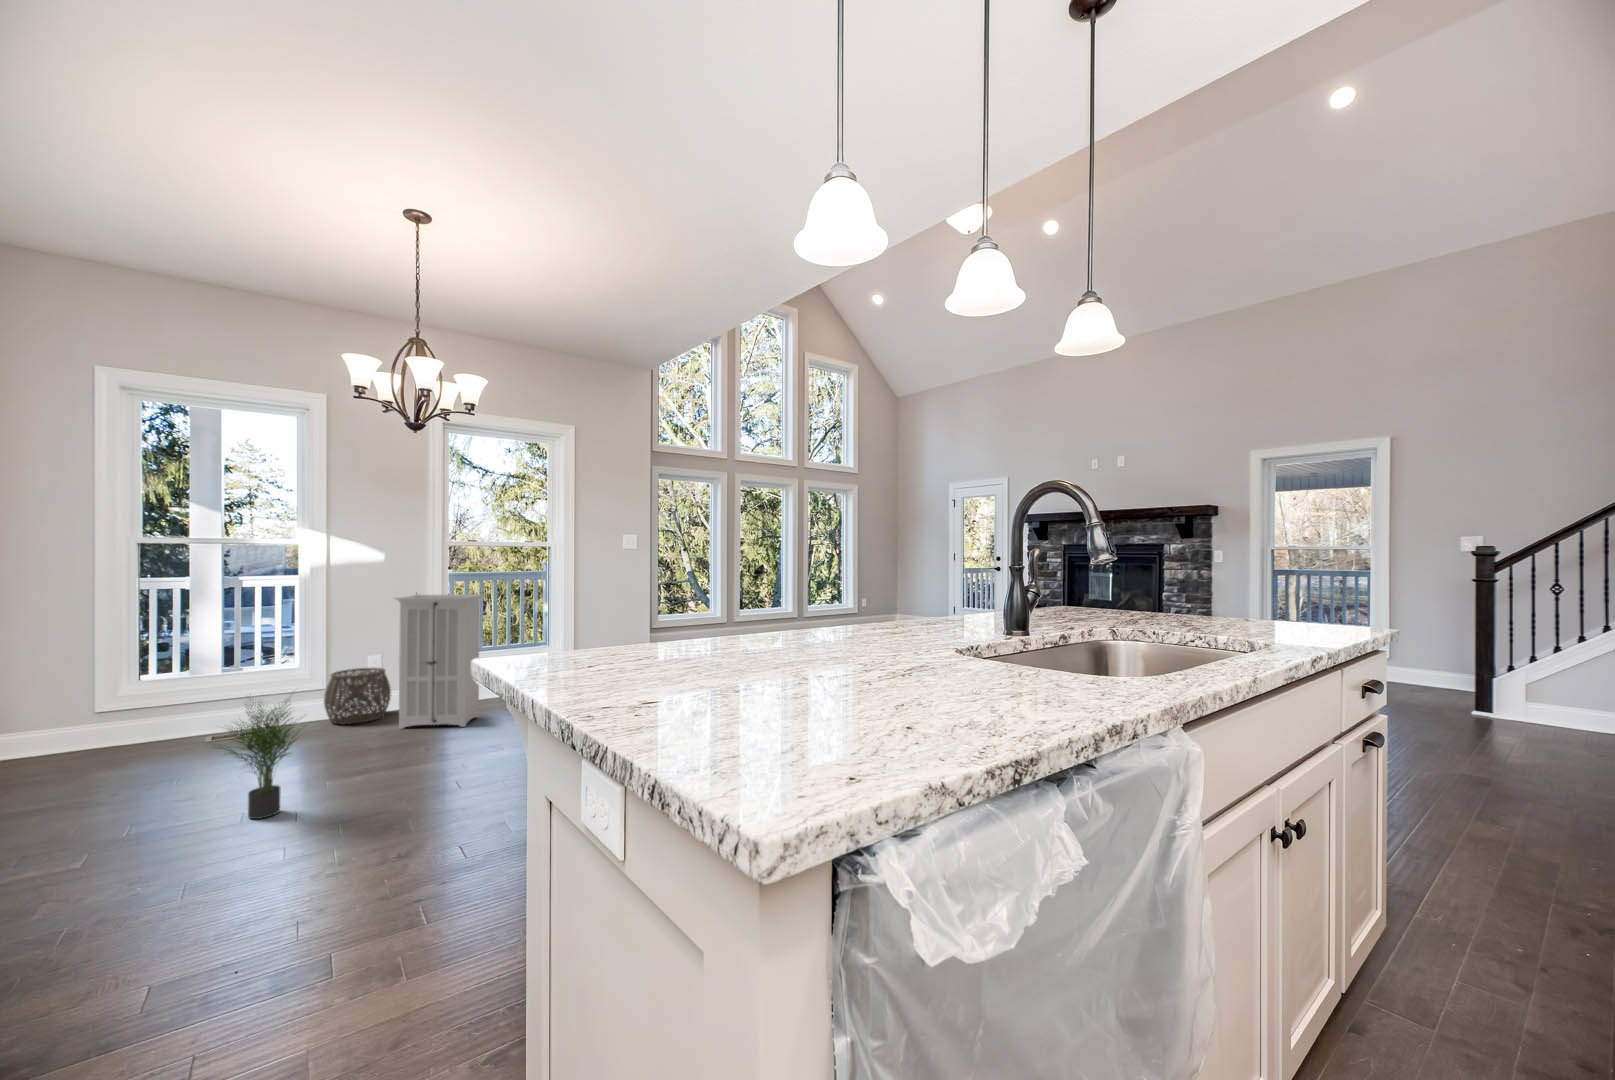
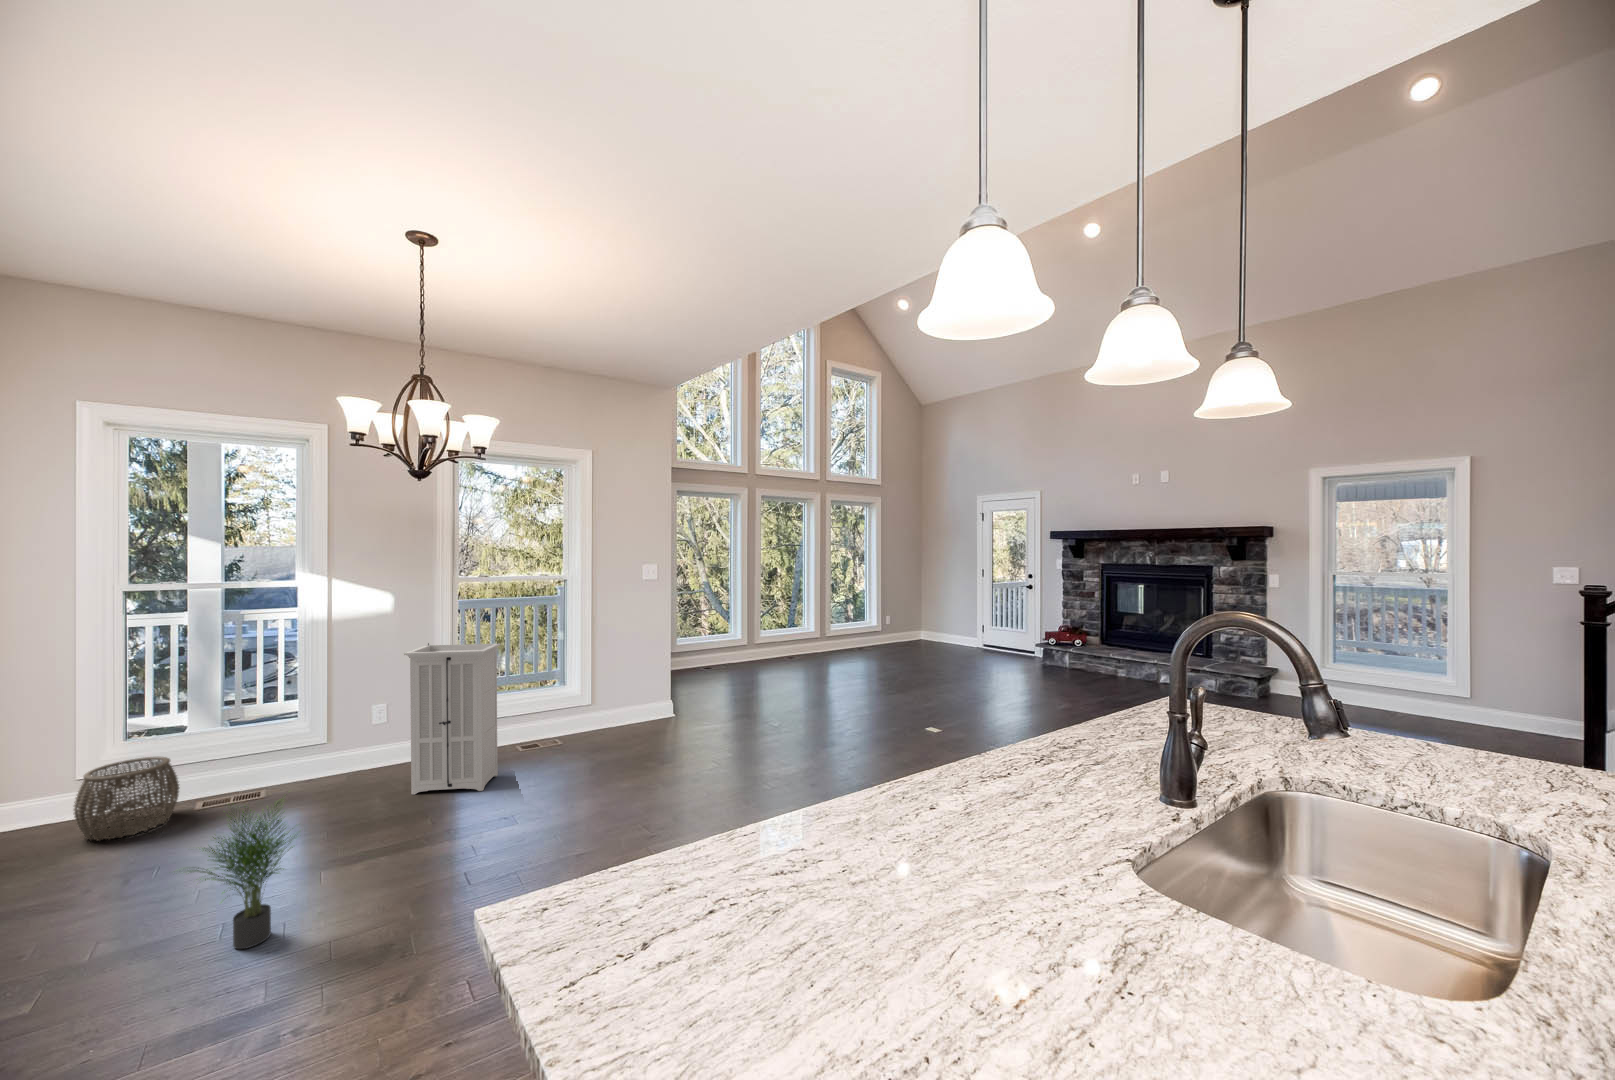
woven basket: present [324,668,391,724] -> present [73,757,179,841]

